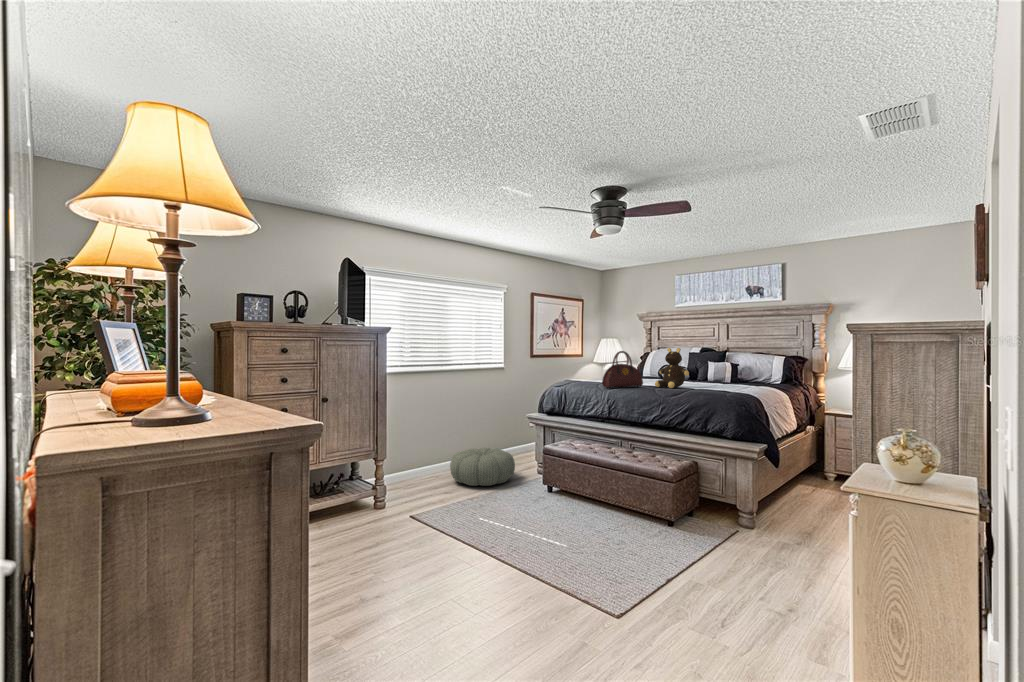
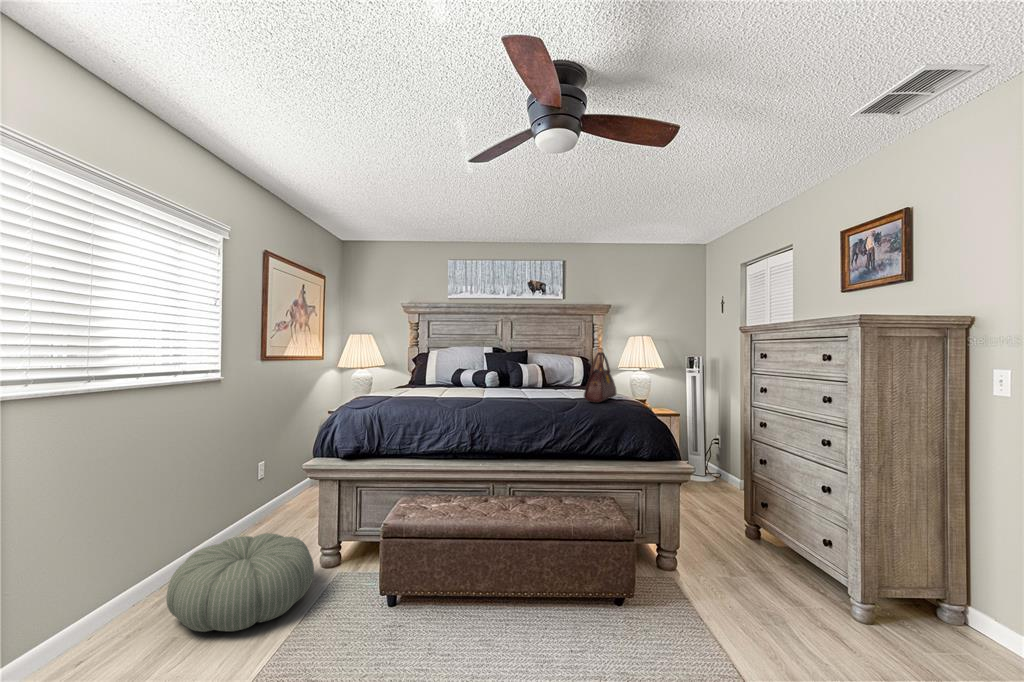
teddy bear: present [655,348,689,388] -> none [508,348,550,401]
handbag: present [602,351,643,388] -> present [584,352,616,402]

